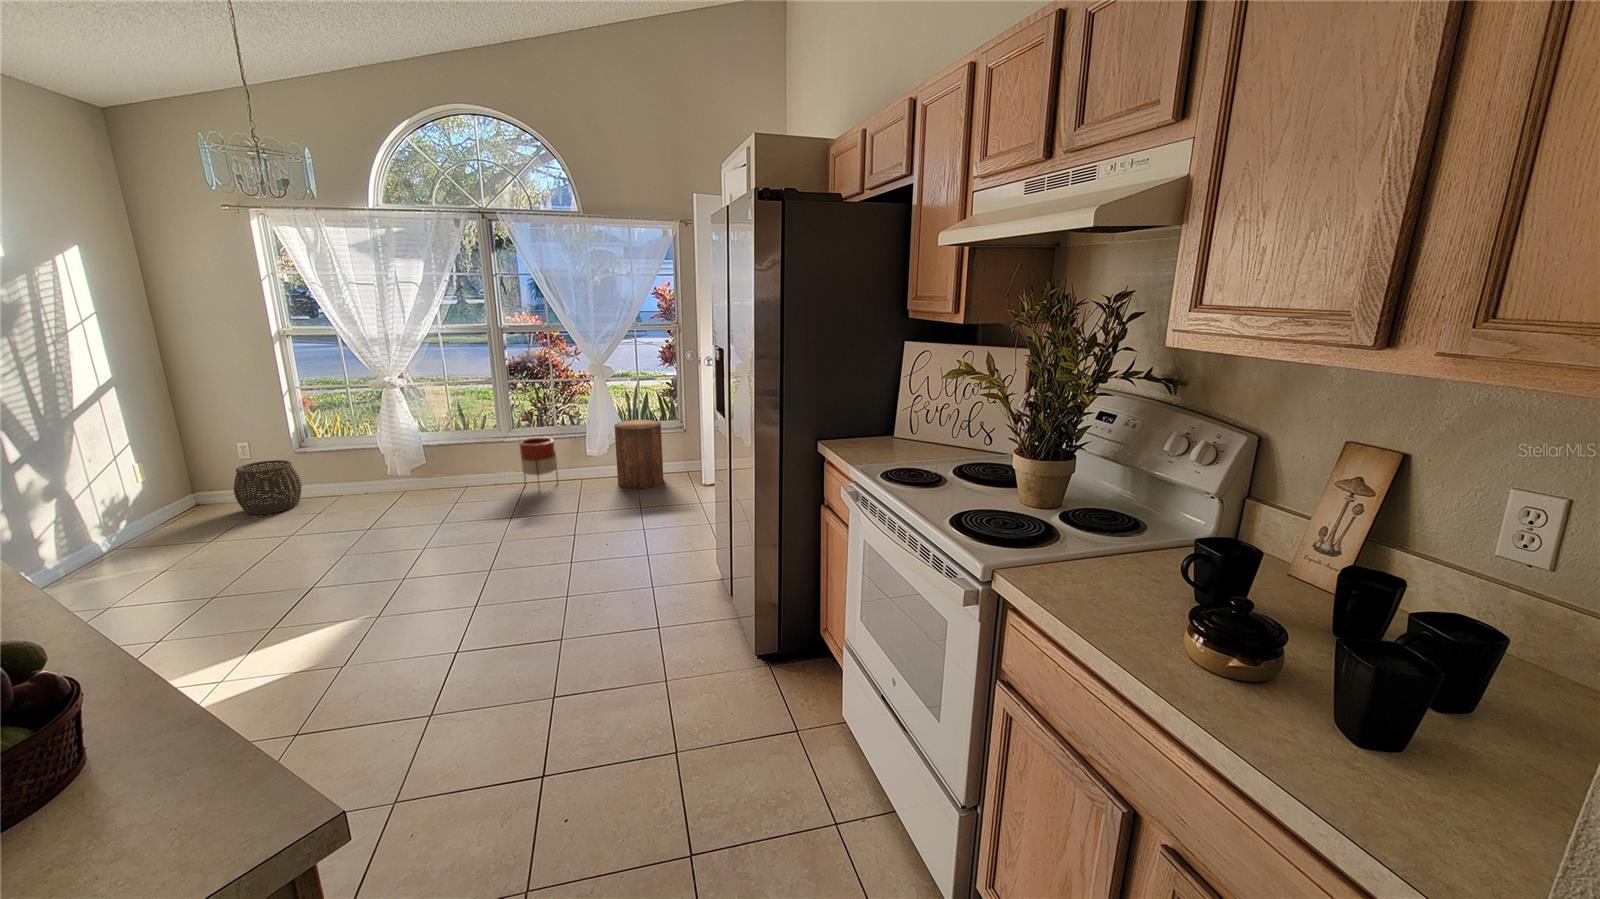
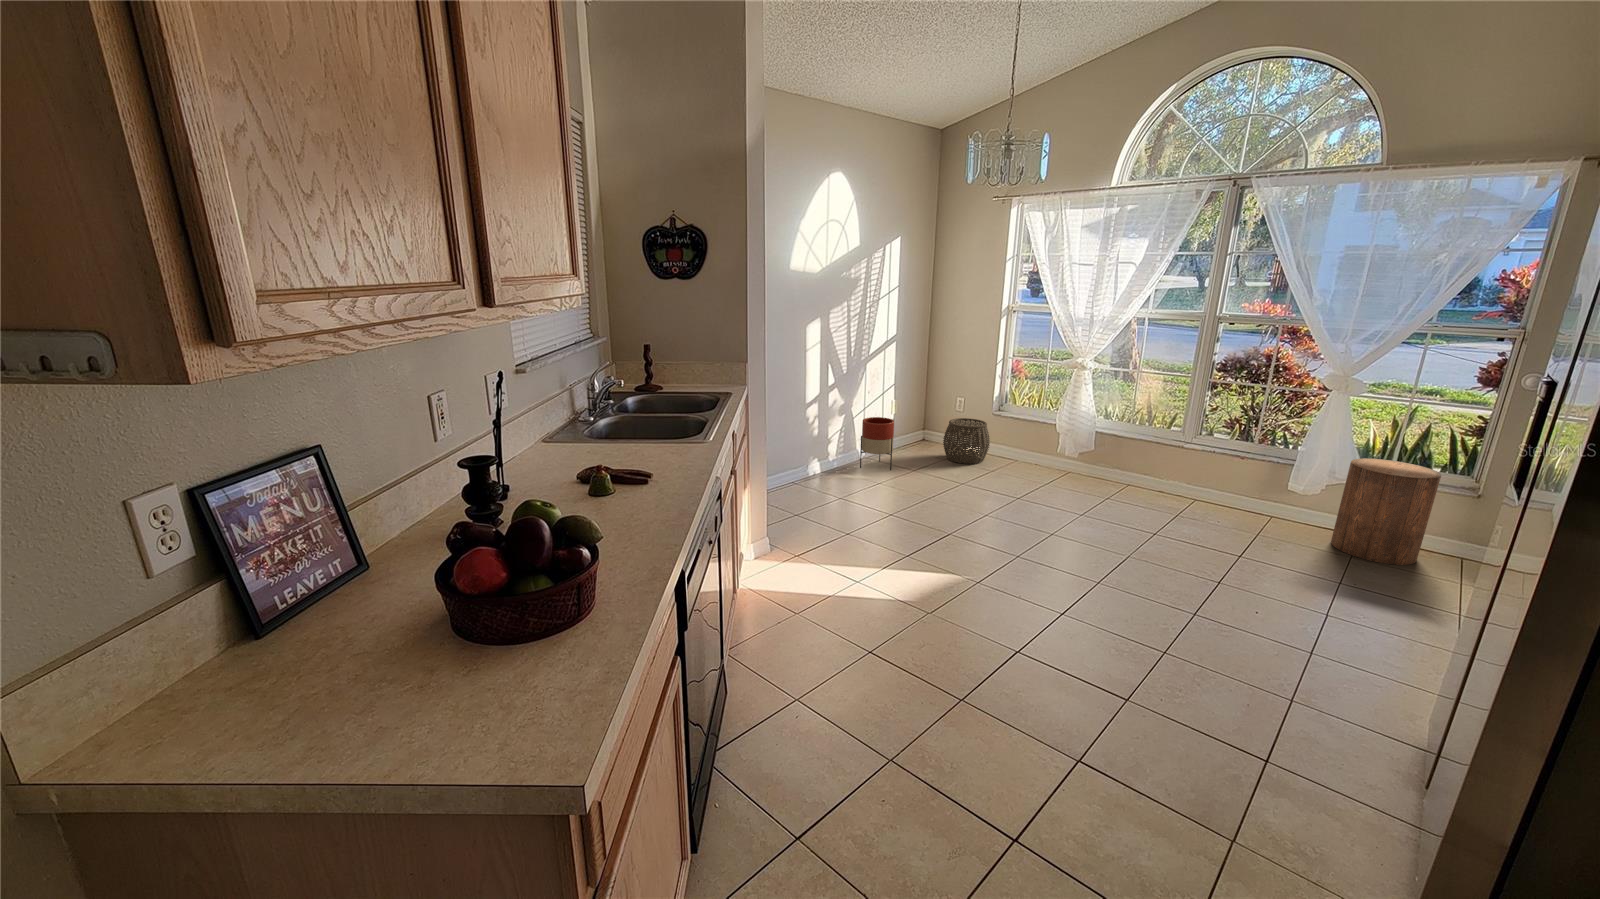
planter: present [520,437,557,477] -> present [860,417,894,470]

